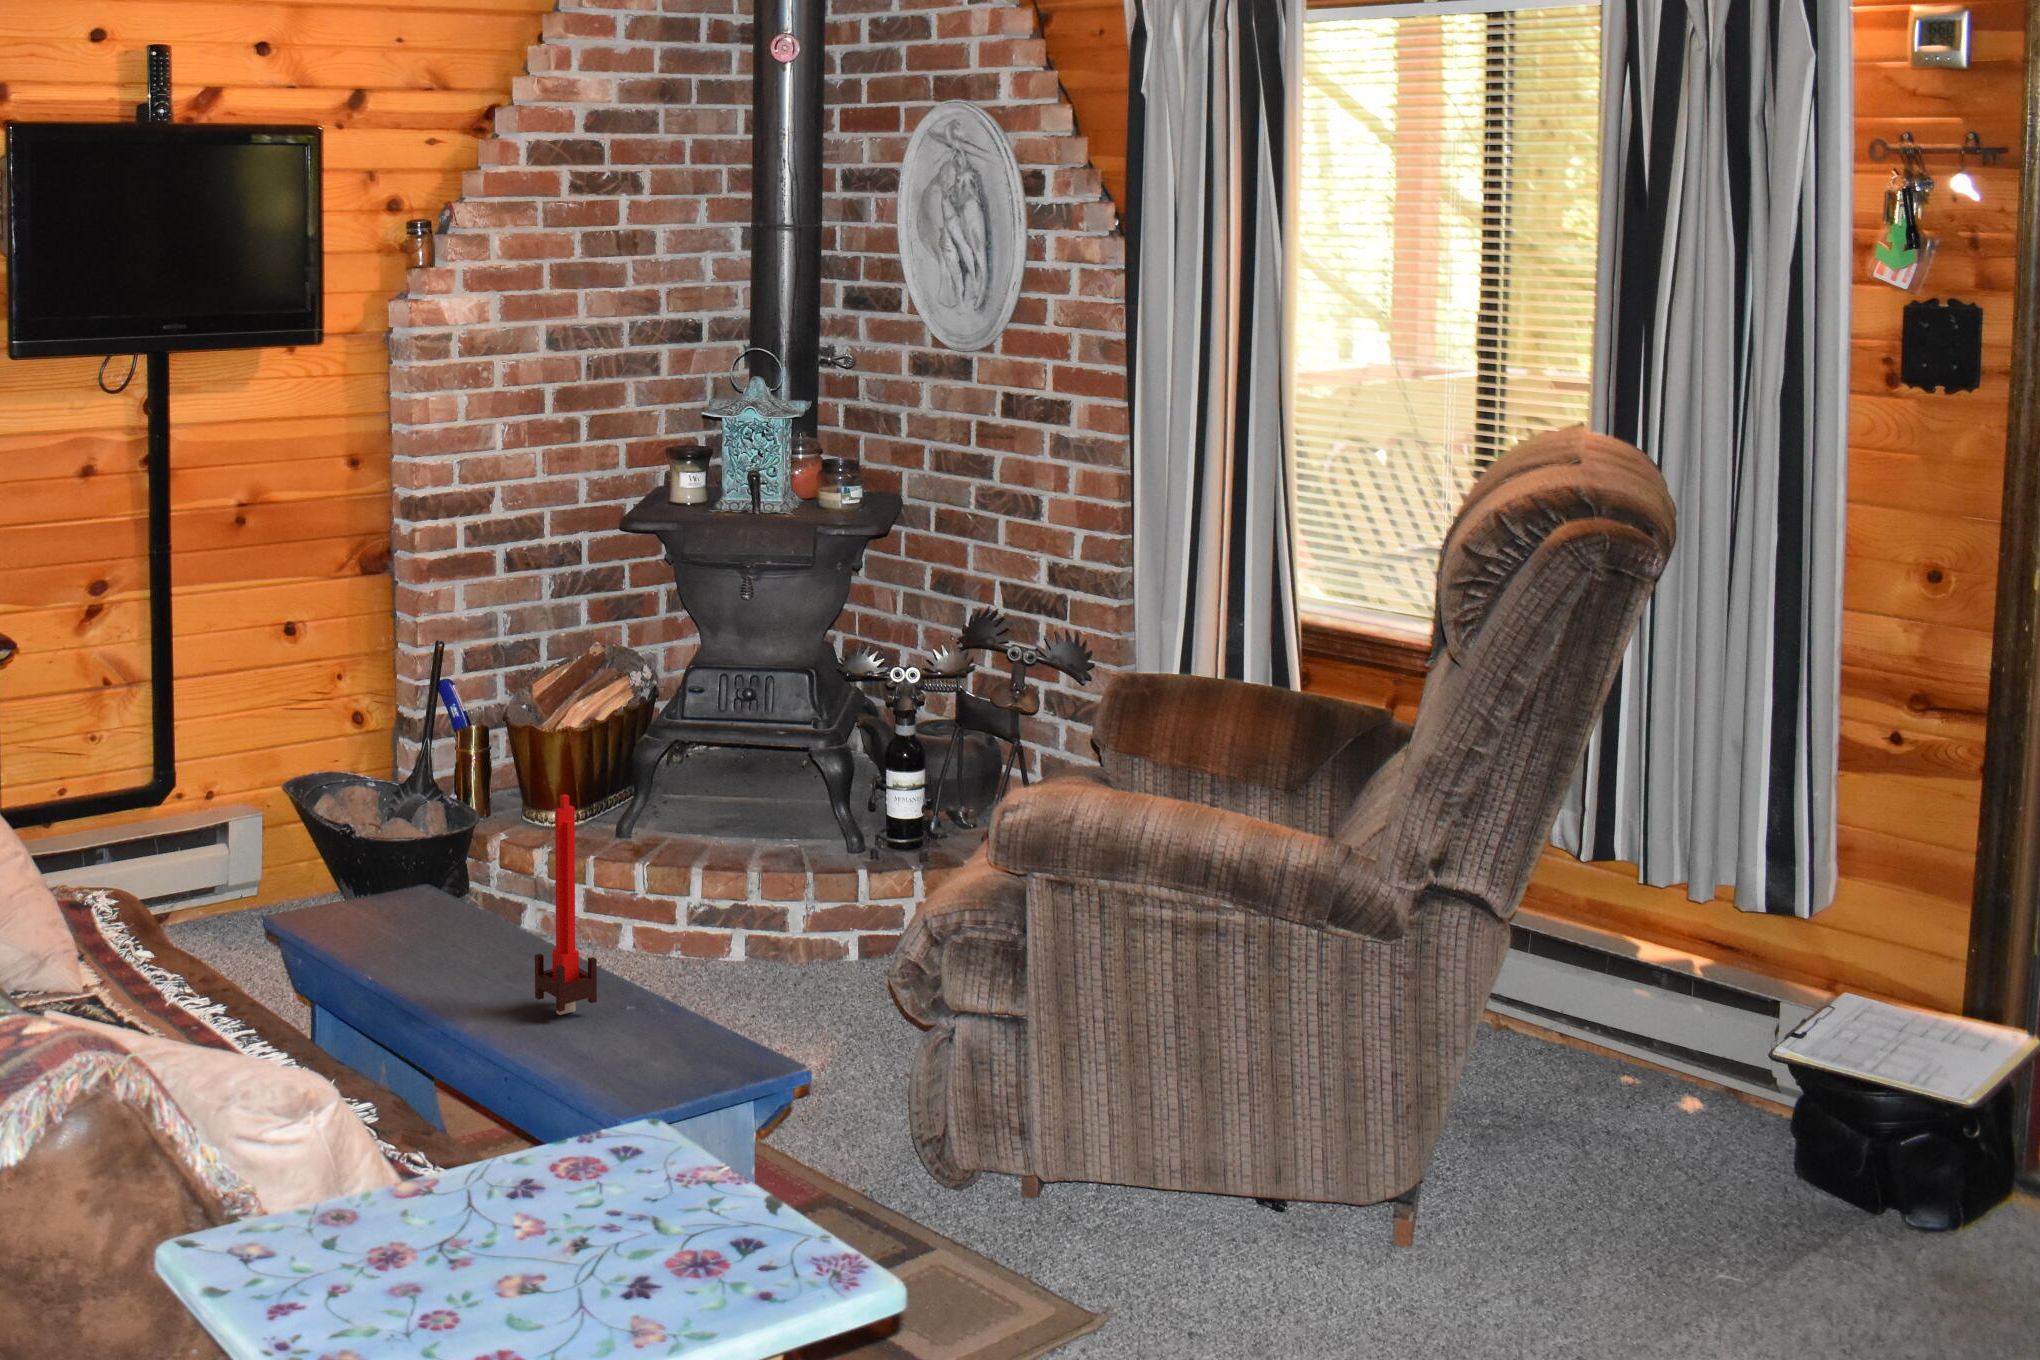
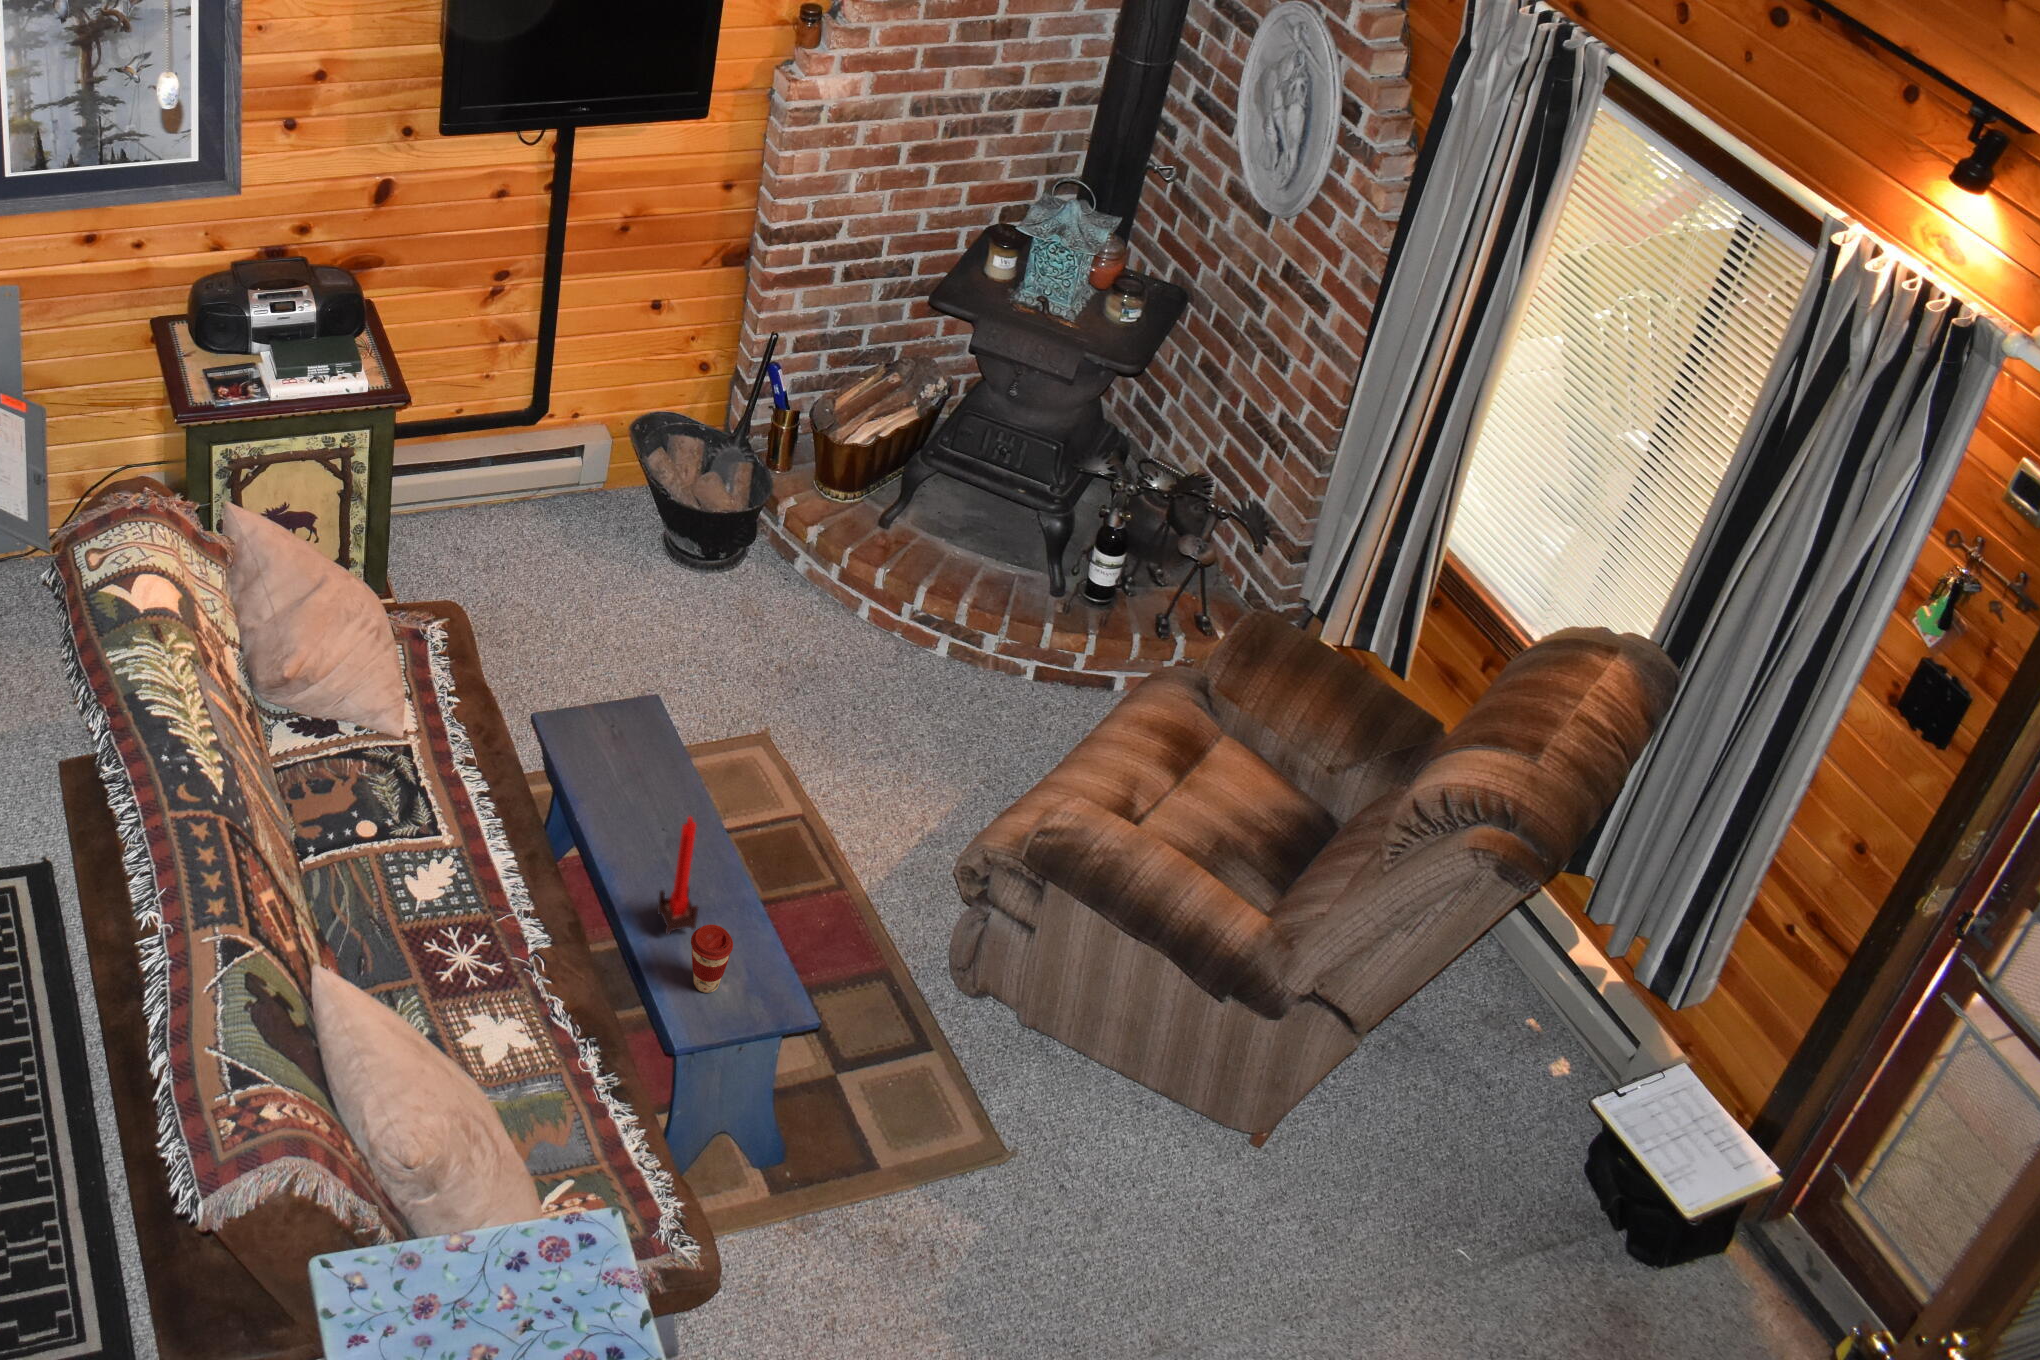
coffee cup: none [605,940,667,1051] -> present [691,924,733,993]

